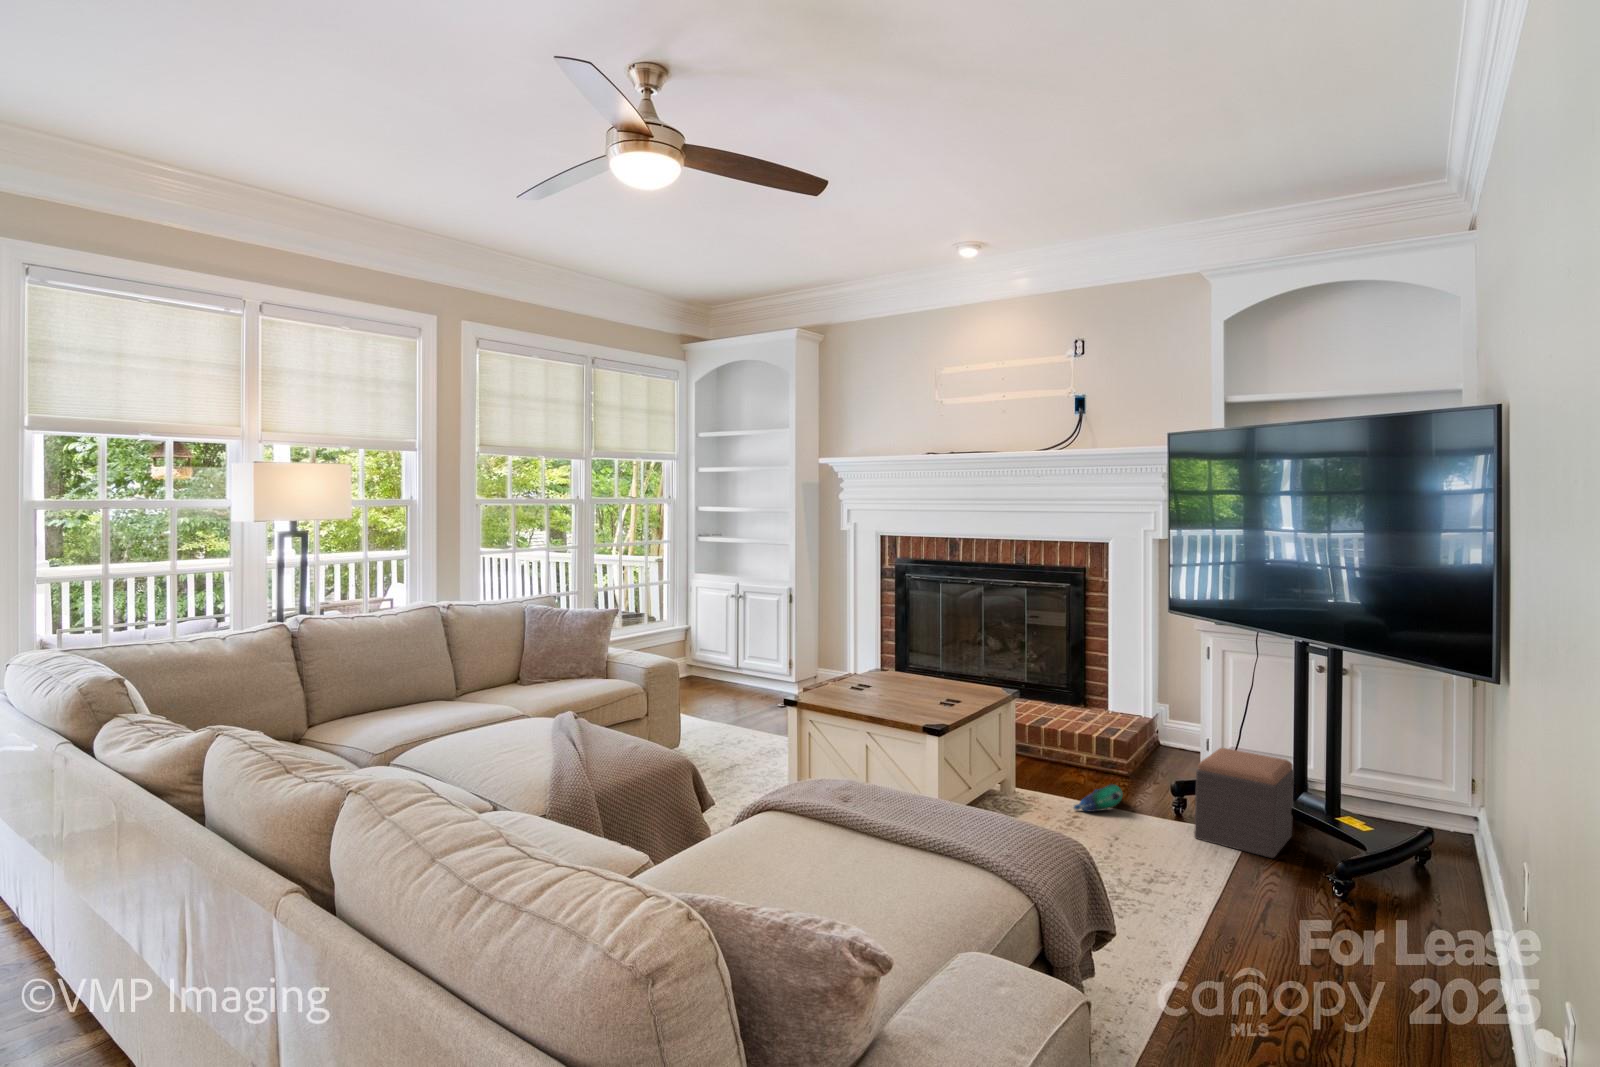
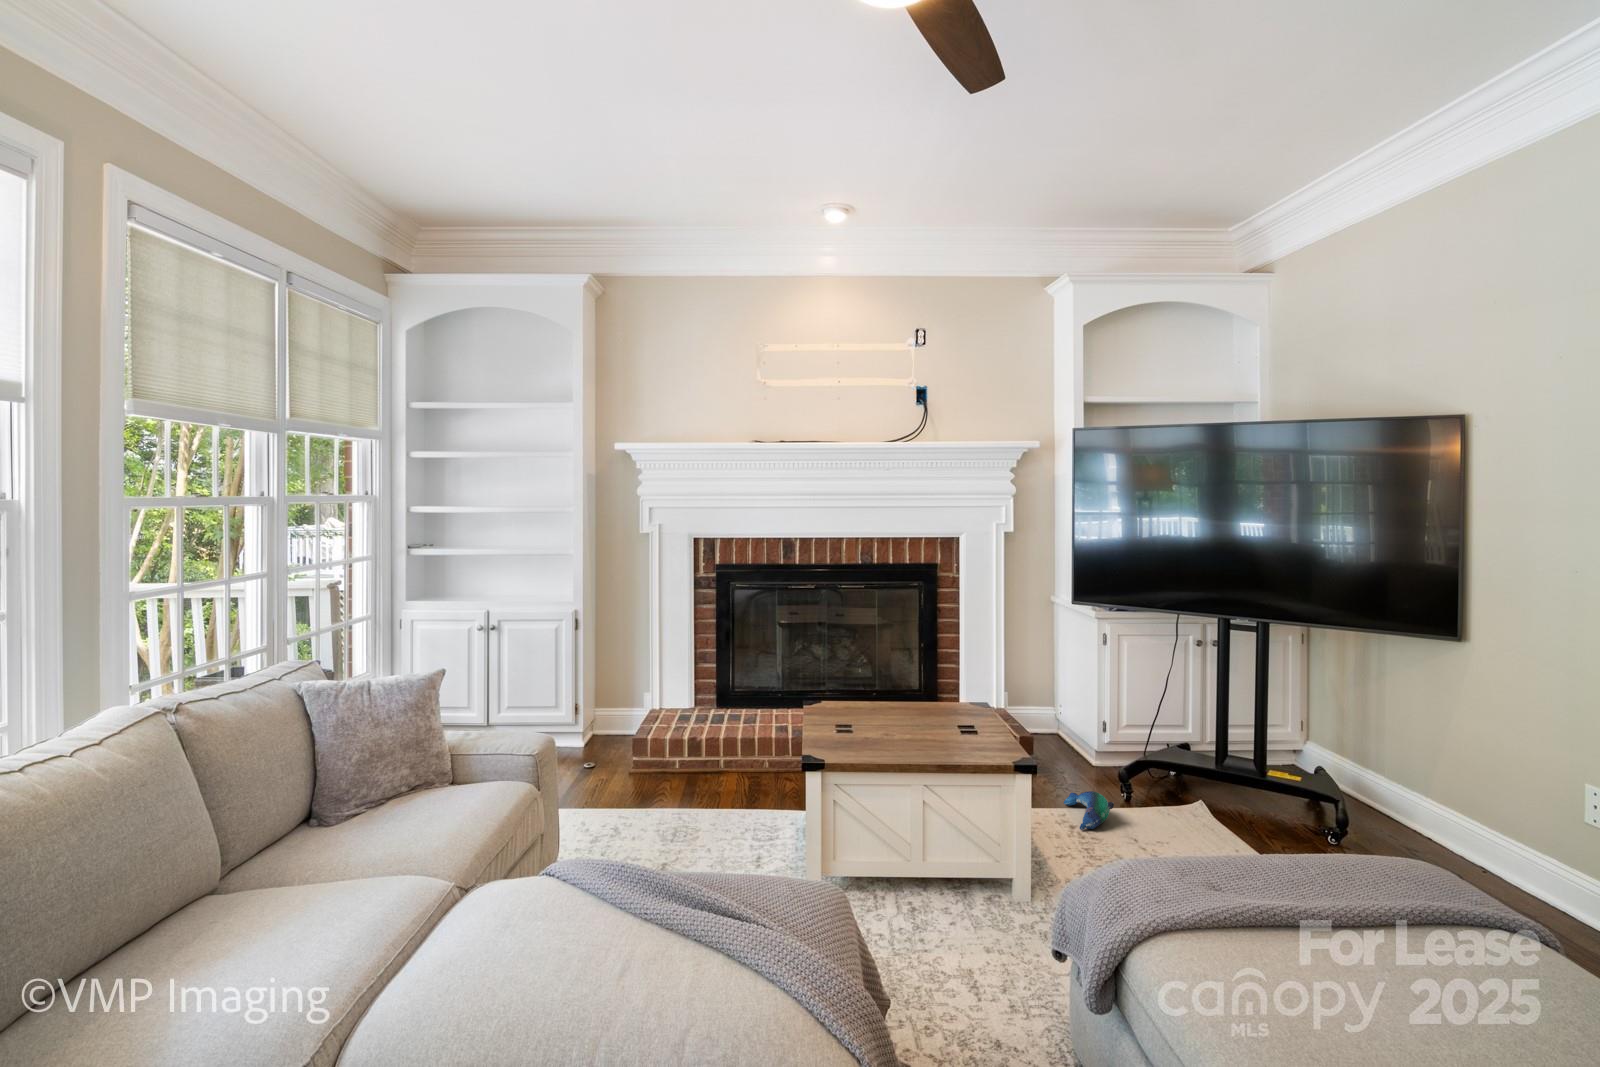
footstool: present [1194,748,1294,858] -> none [1172,734,1277,836]

